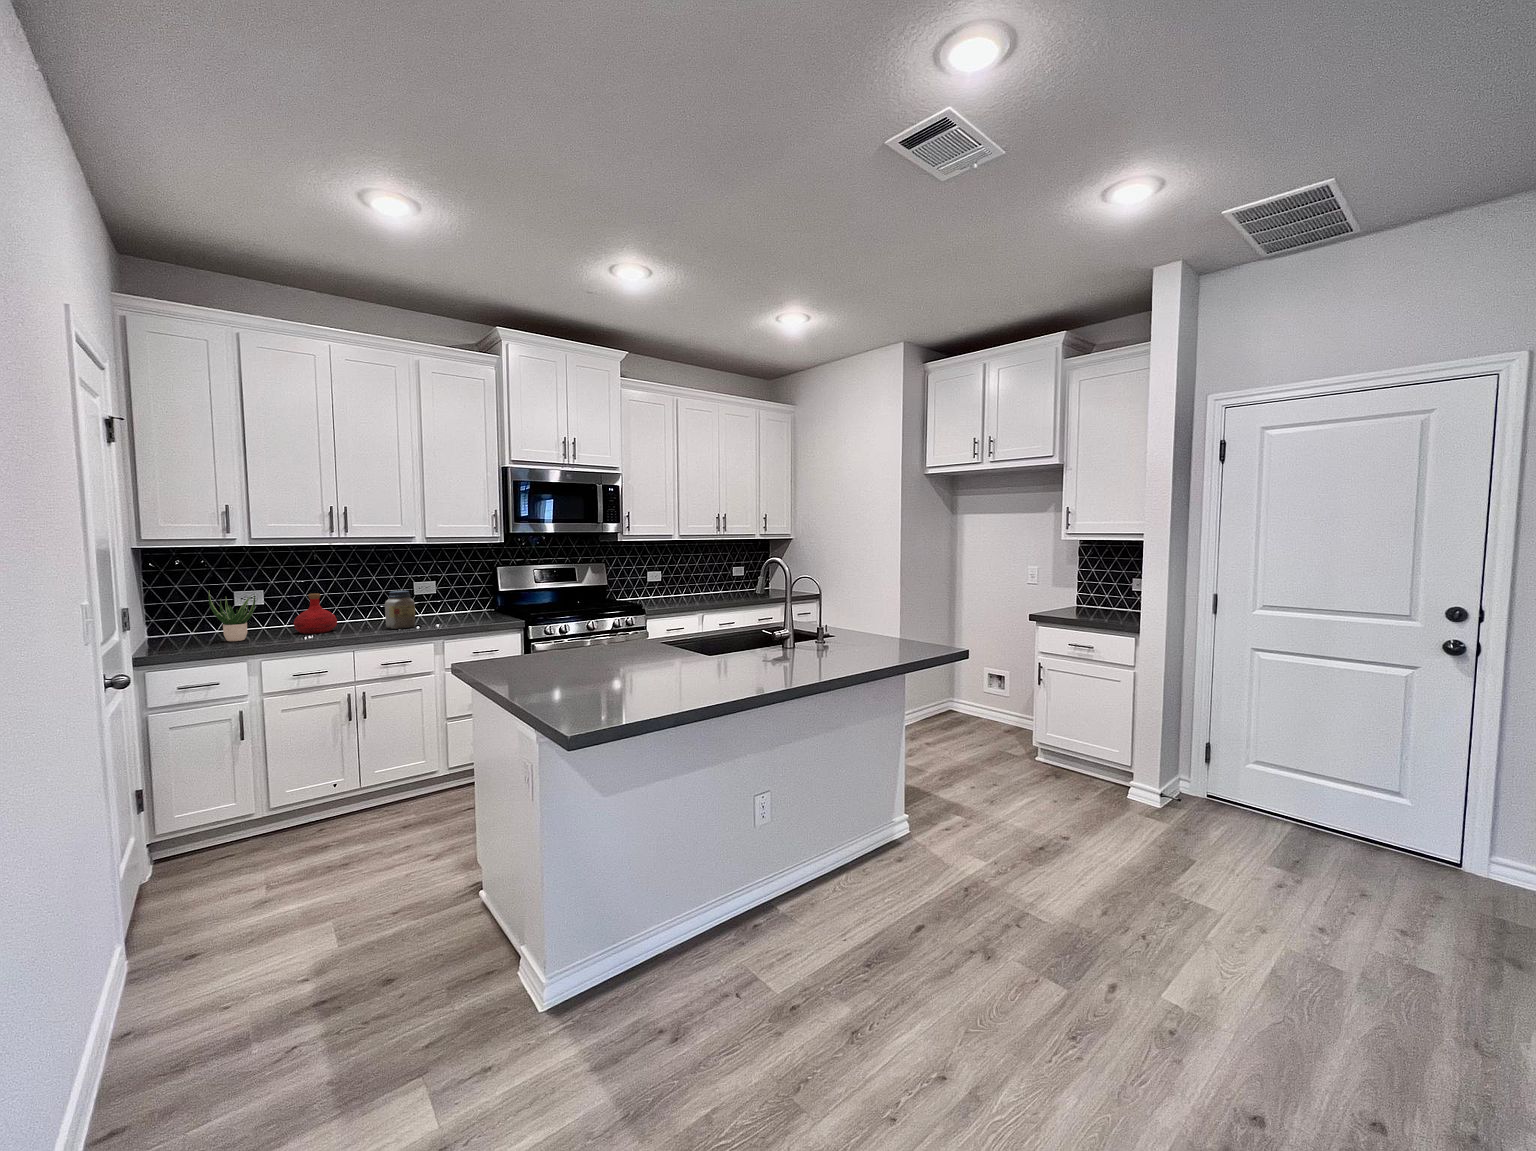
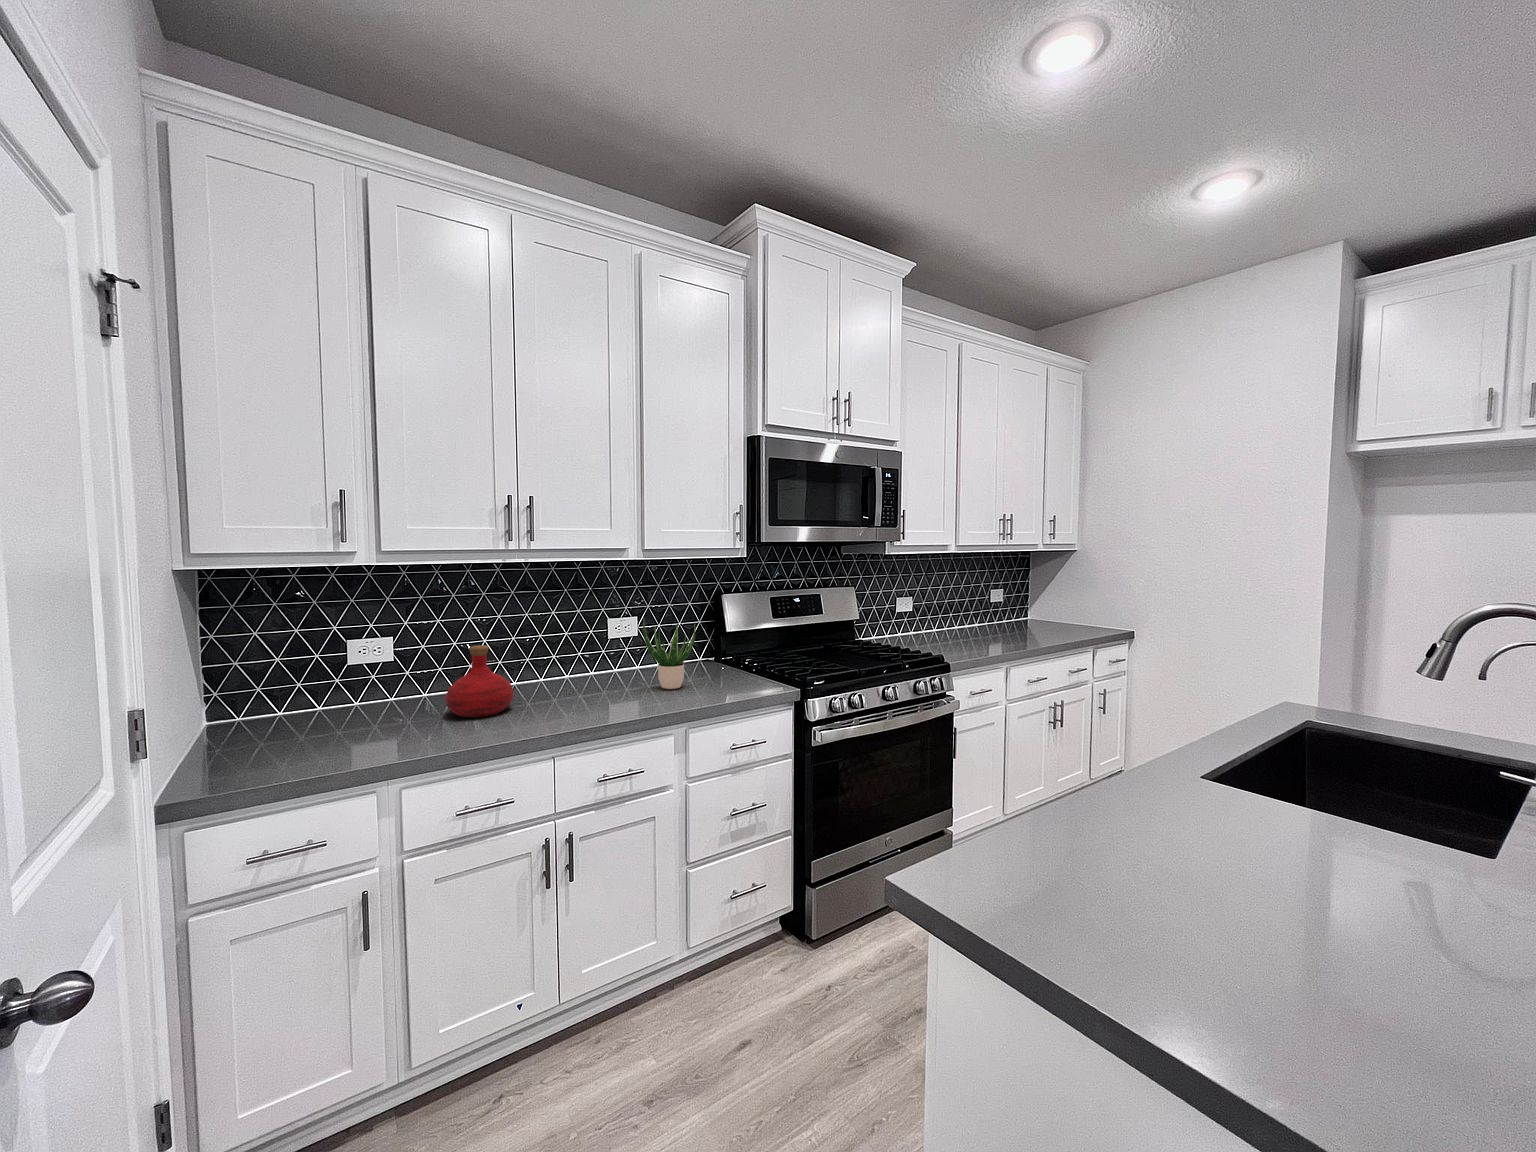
jar: present [385,591,415,629] -> none [591,641,639,710]
potted plant: present [208,592,255,641] -> present [643,619,696,689]

